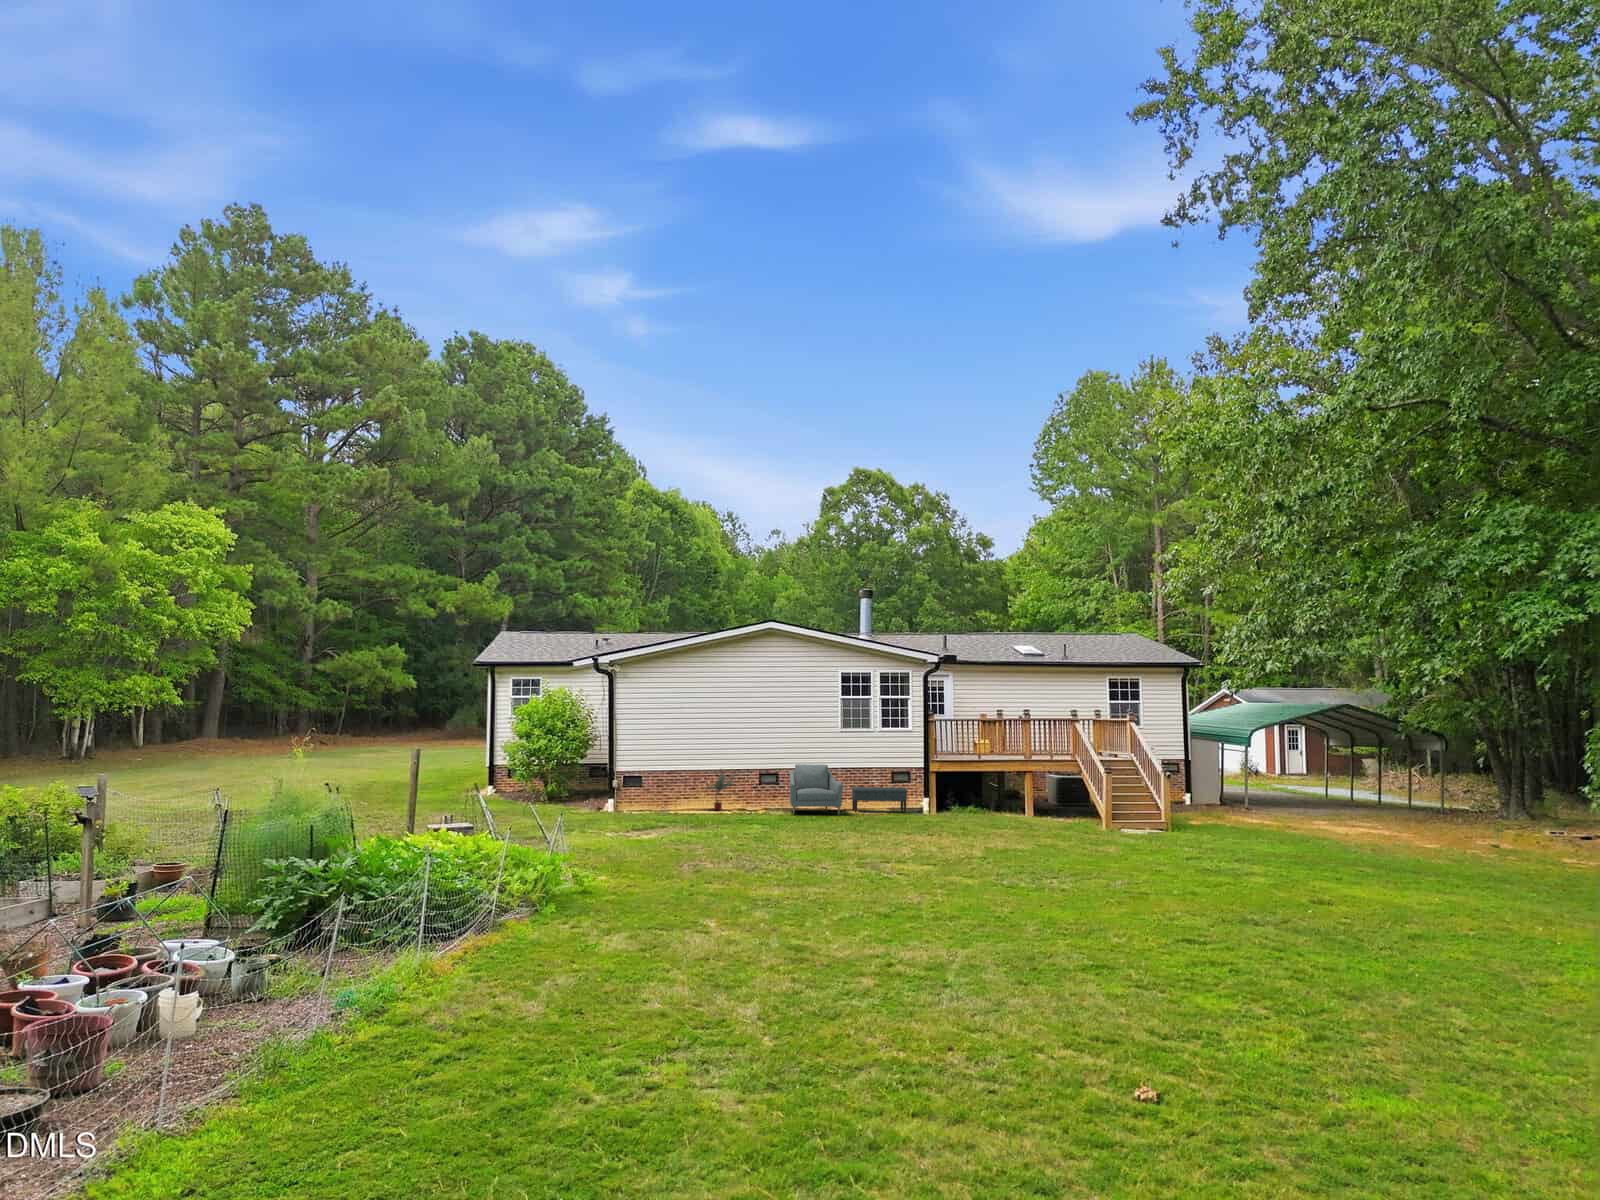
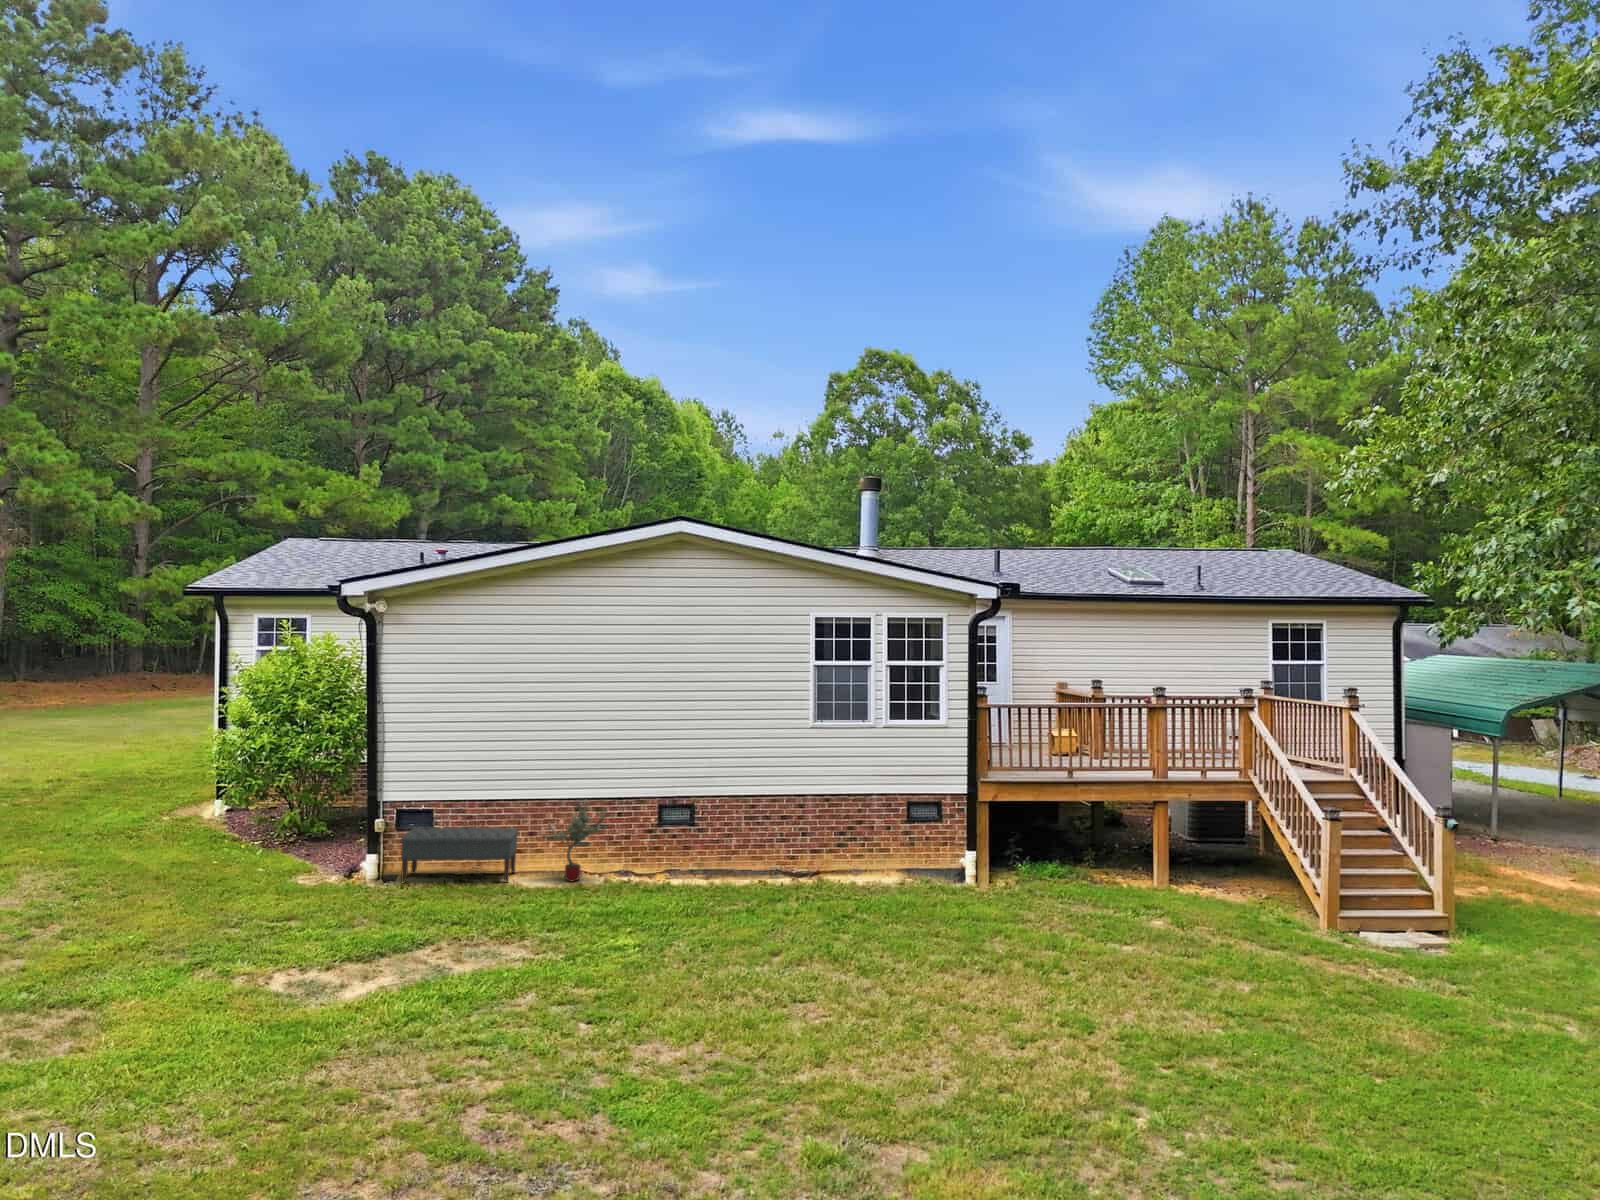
chair: present [790,764,843,815] -> none [706,791,809,900]
bench: present [852,787,907,813] -> present [400,827,518,883]

